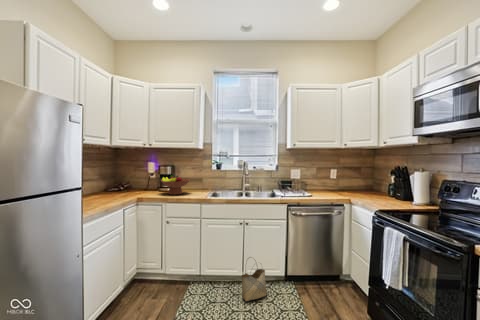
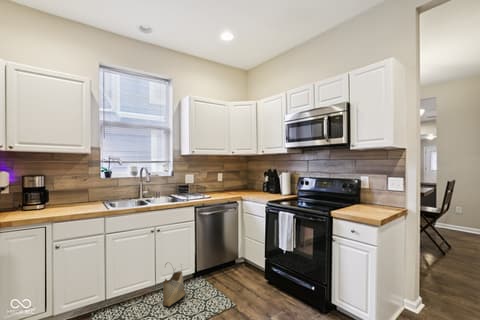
fruit bowl: present [161,176,190,195] -> none [35,187,81,212]

